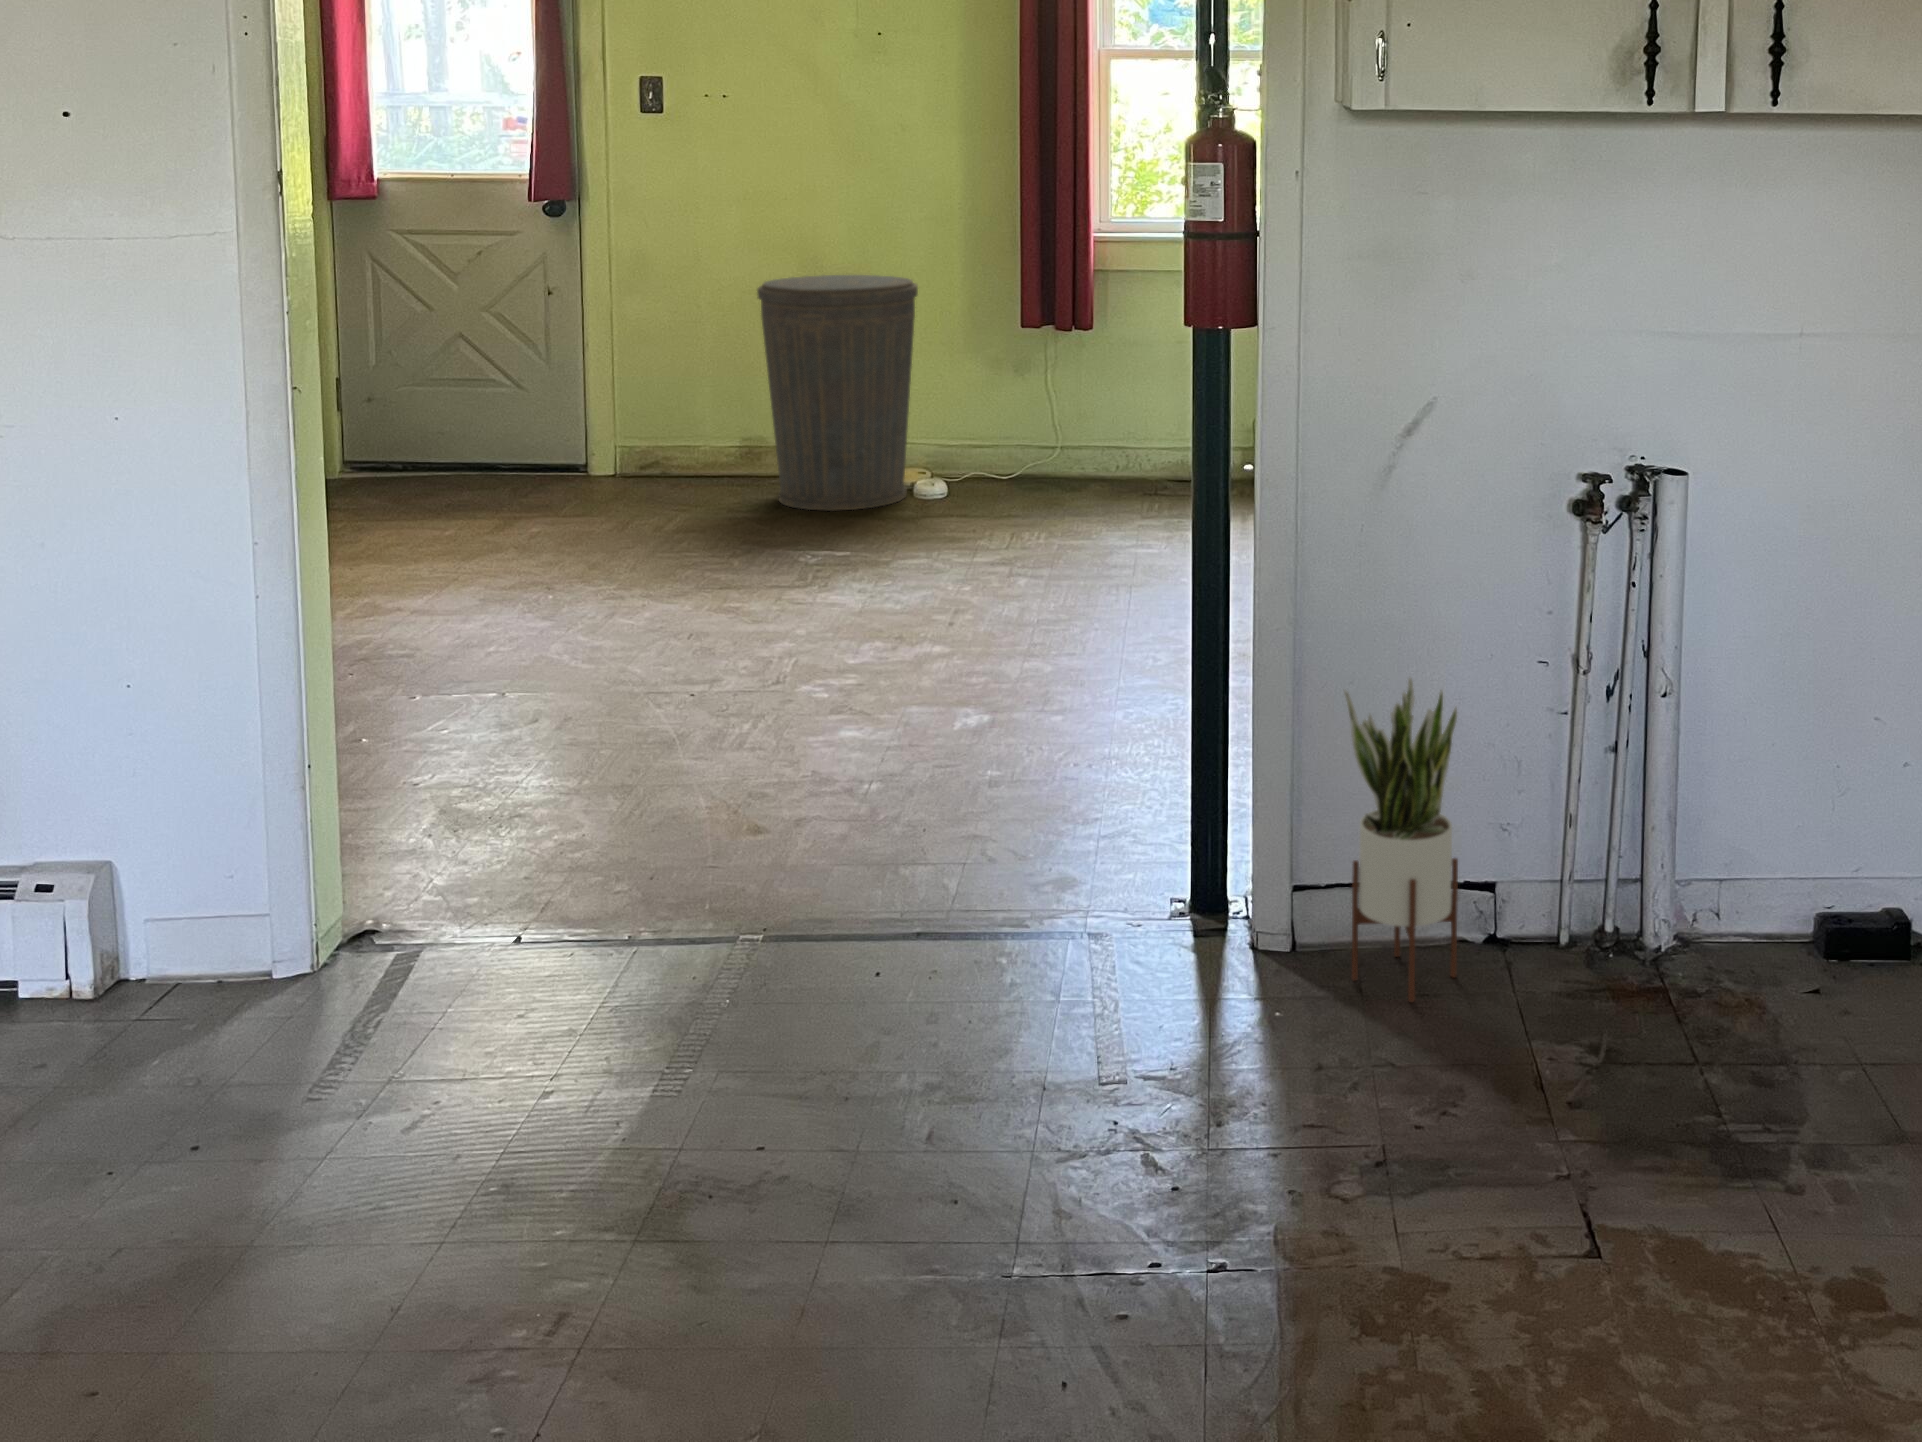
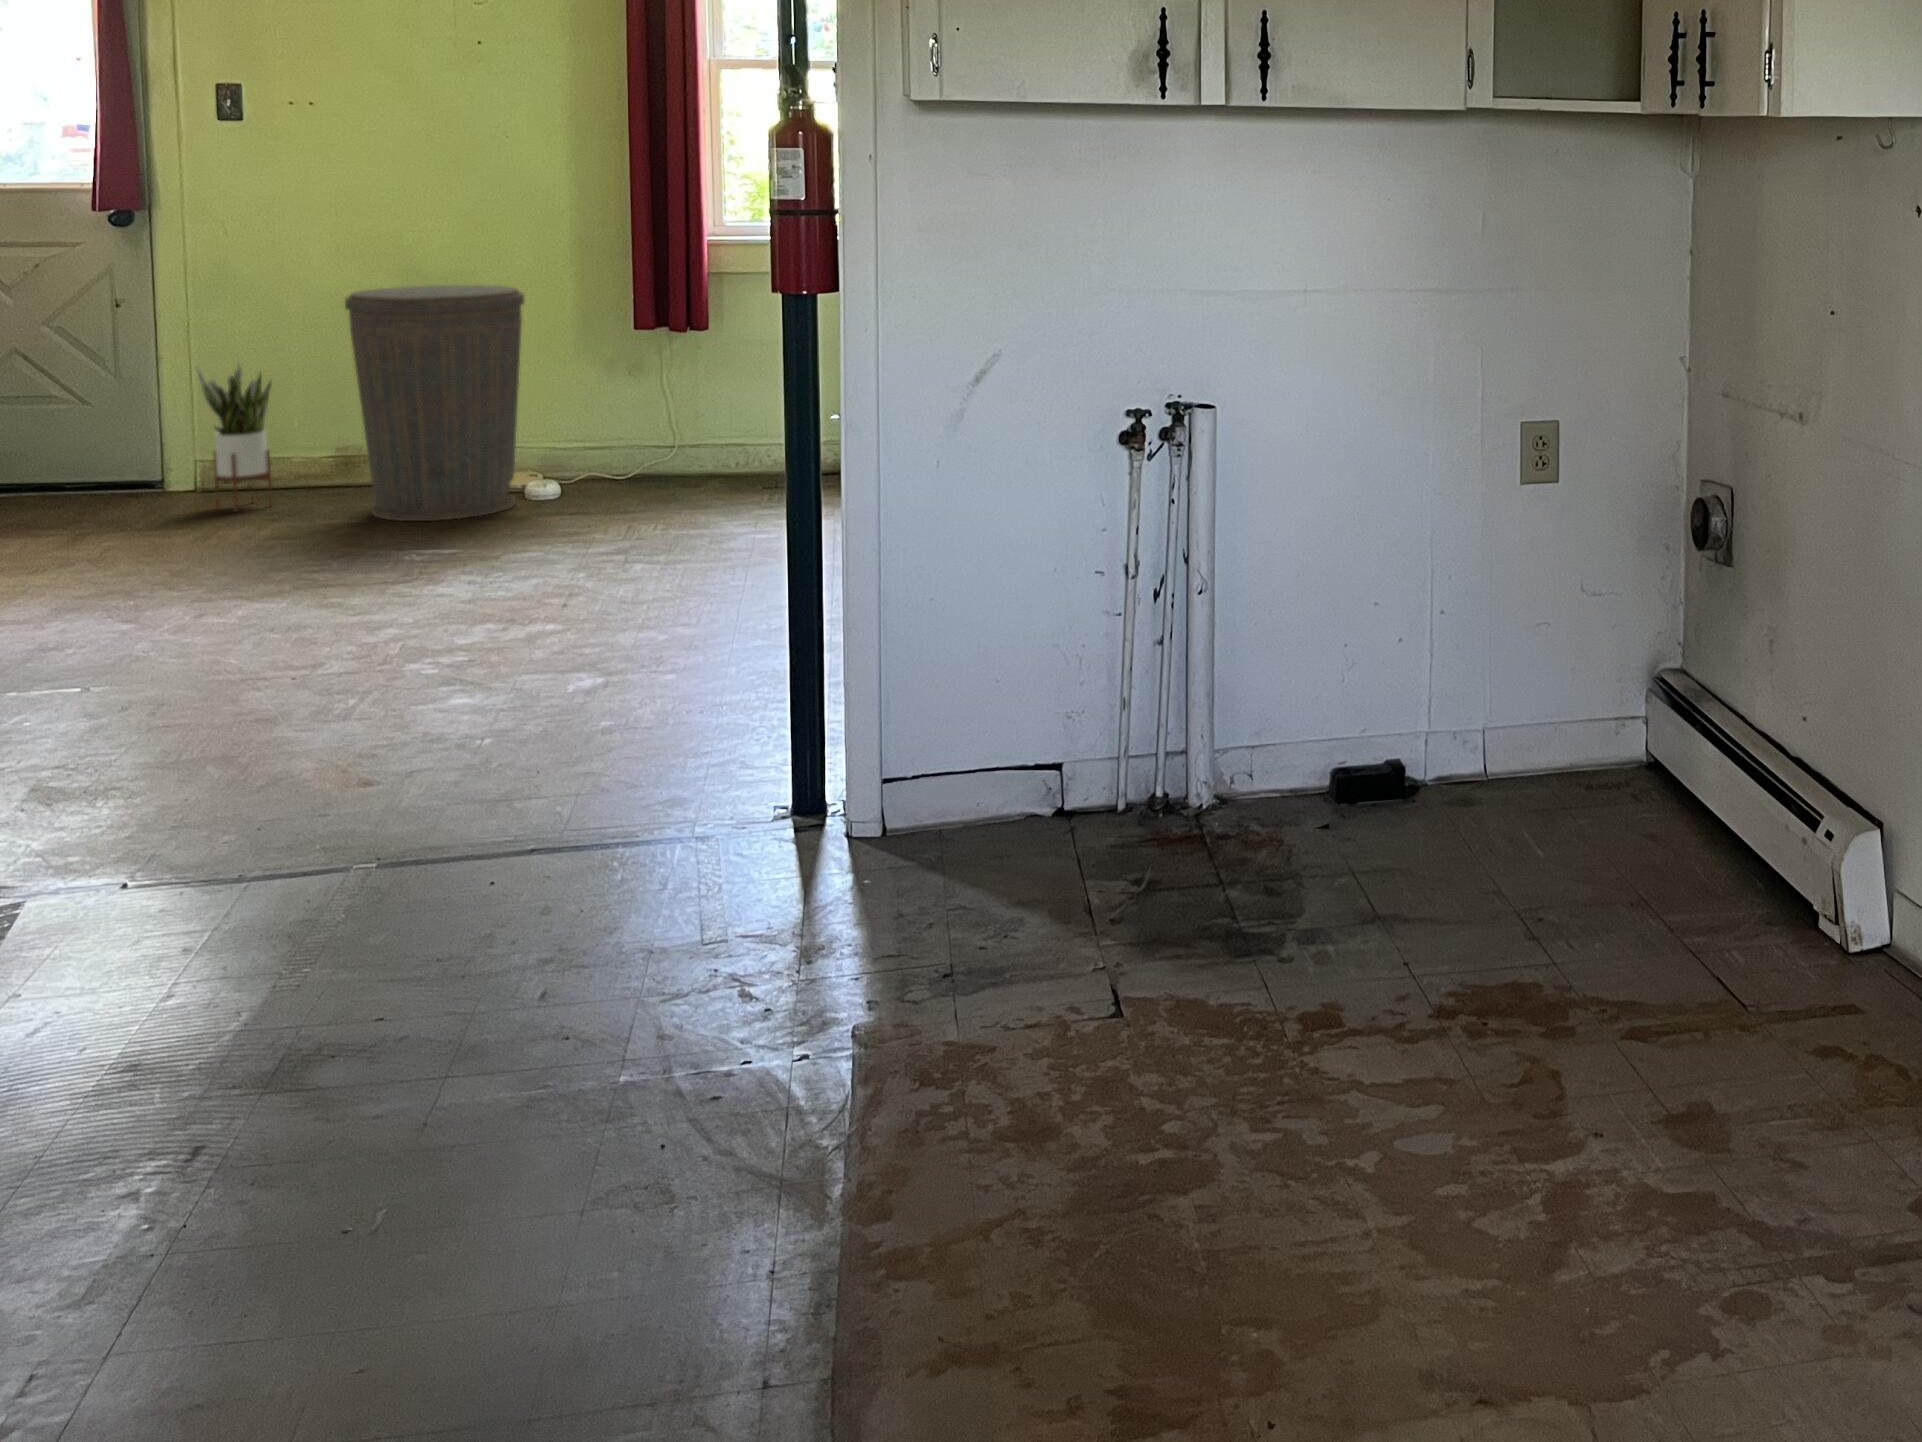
potted plant: present [1344,678,1458,1002] -> present [197,365,273,511]

